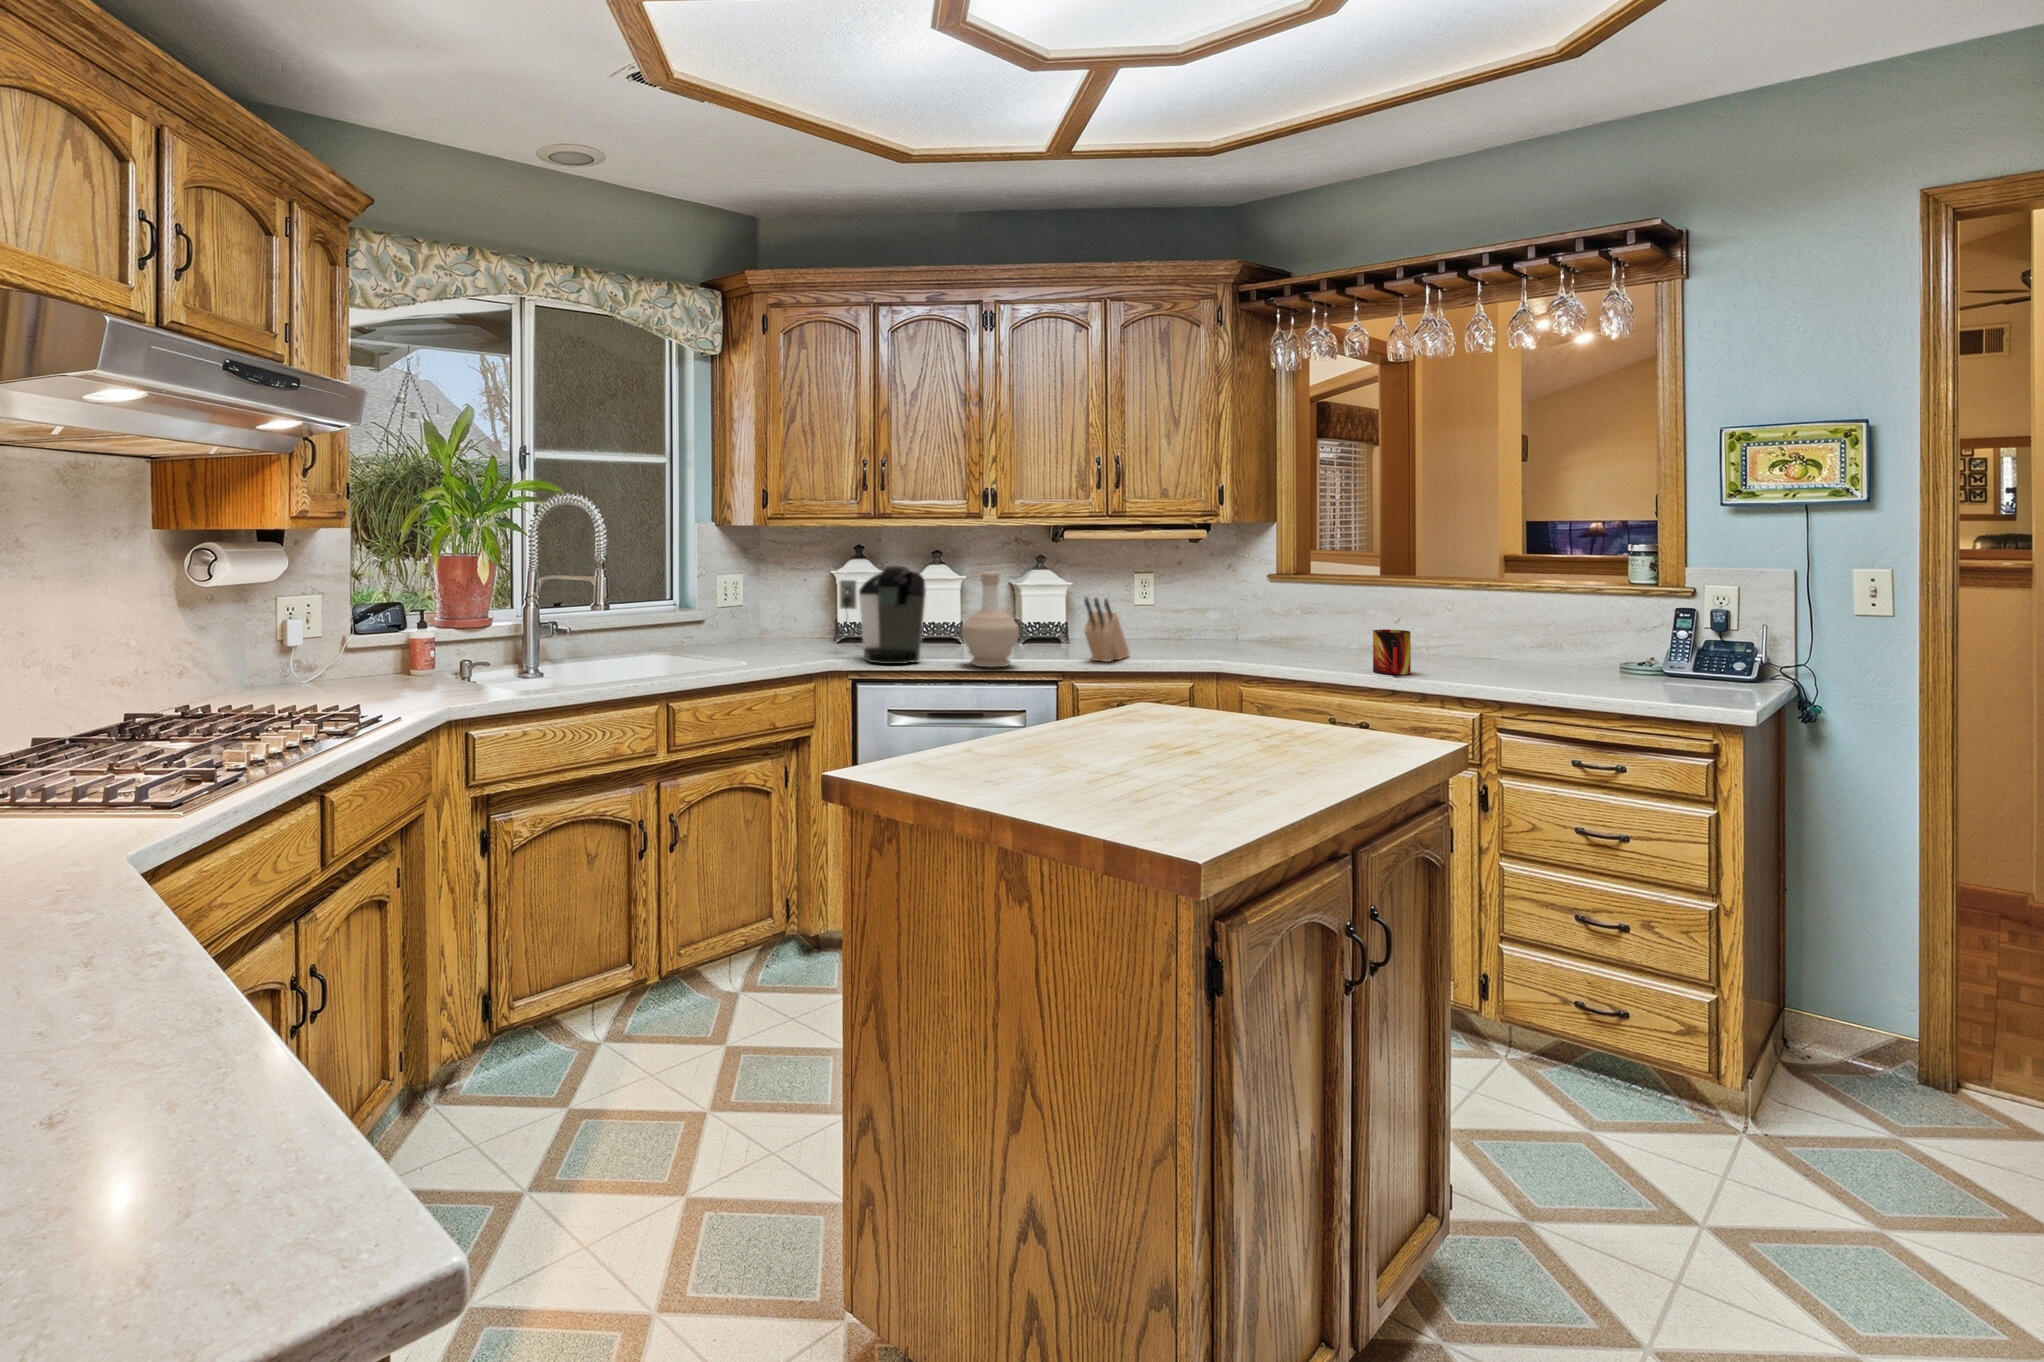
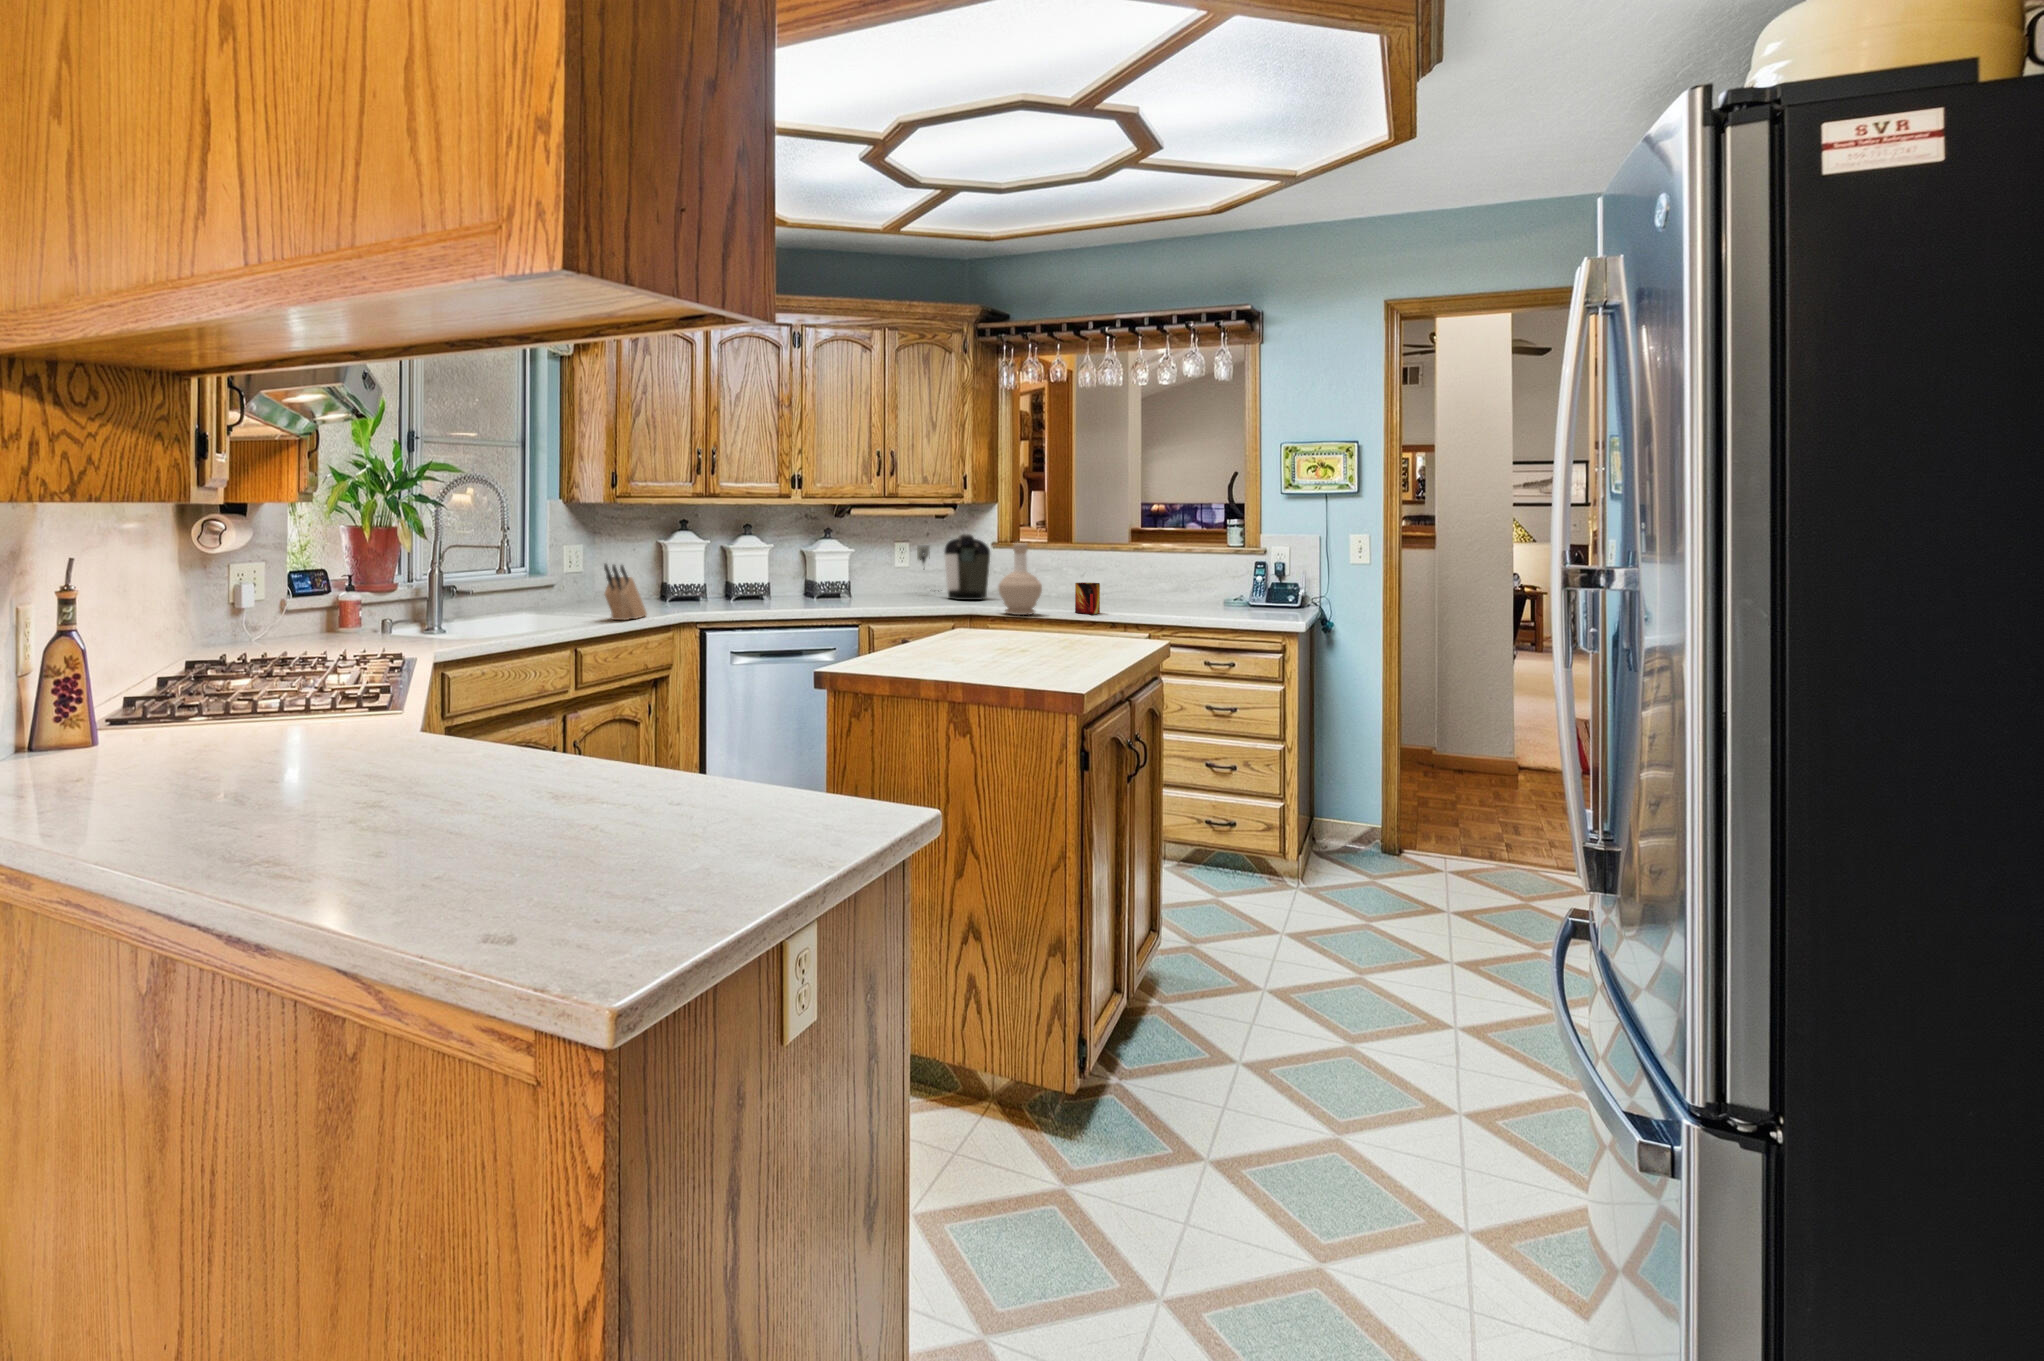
coffee maker: present [840,565,926,664] -> present [917,534,990,600]
bottle: present [962,572,1019,667] -> present [998,543,1042,615]
knife block: present [1084,597,1130,662] -> present [604,564,647,620]

